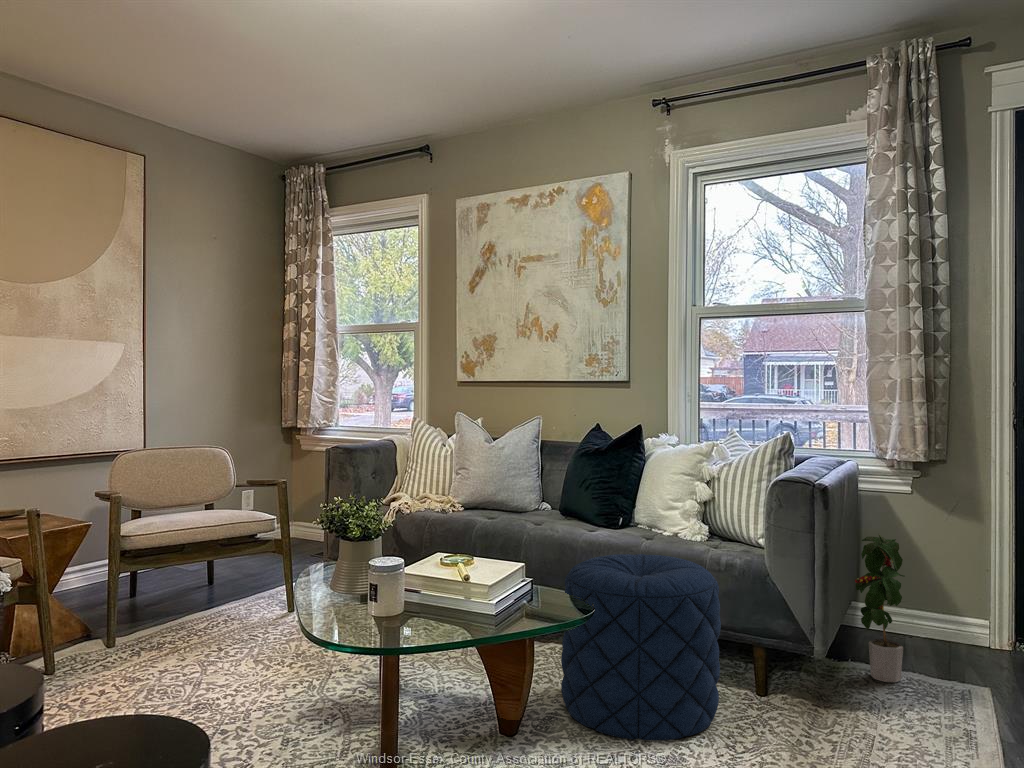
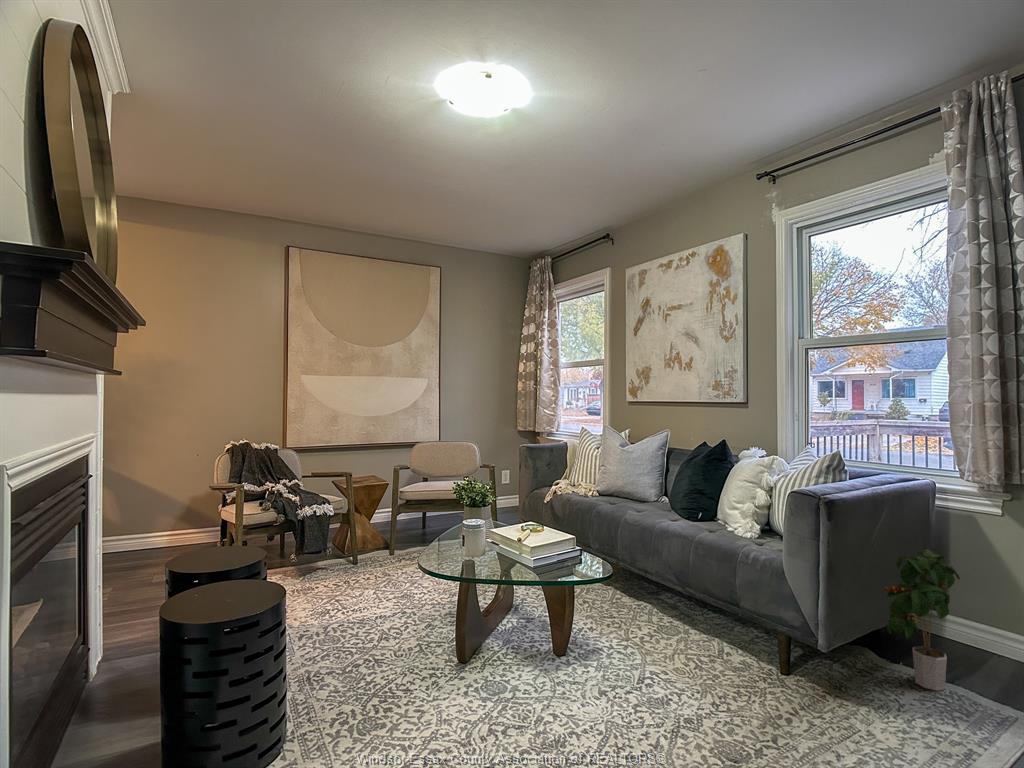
pouf: present [561,554,721,740] -> none [607,540,731,689]

